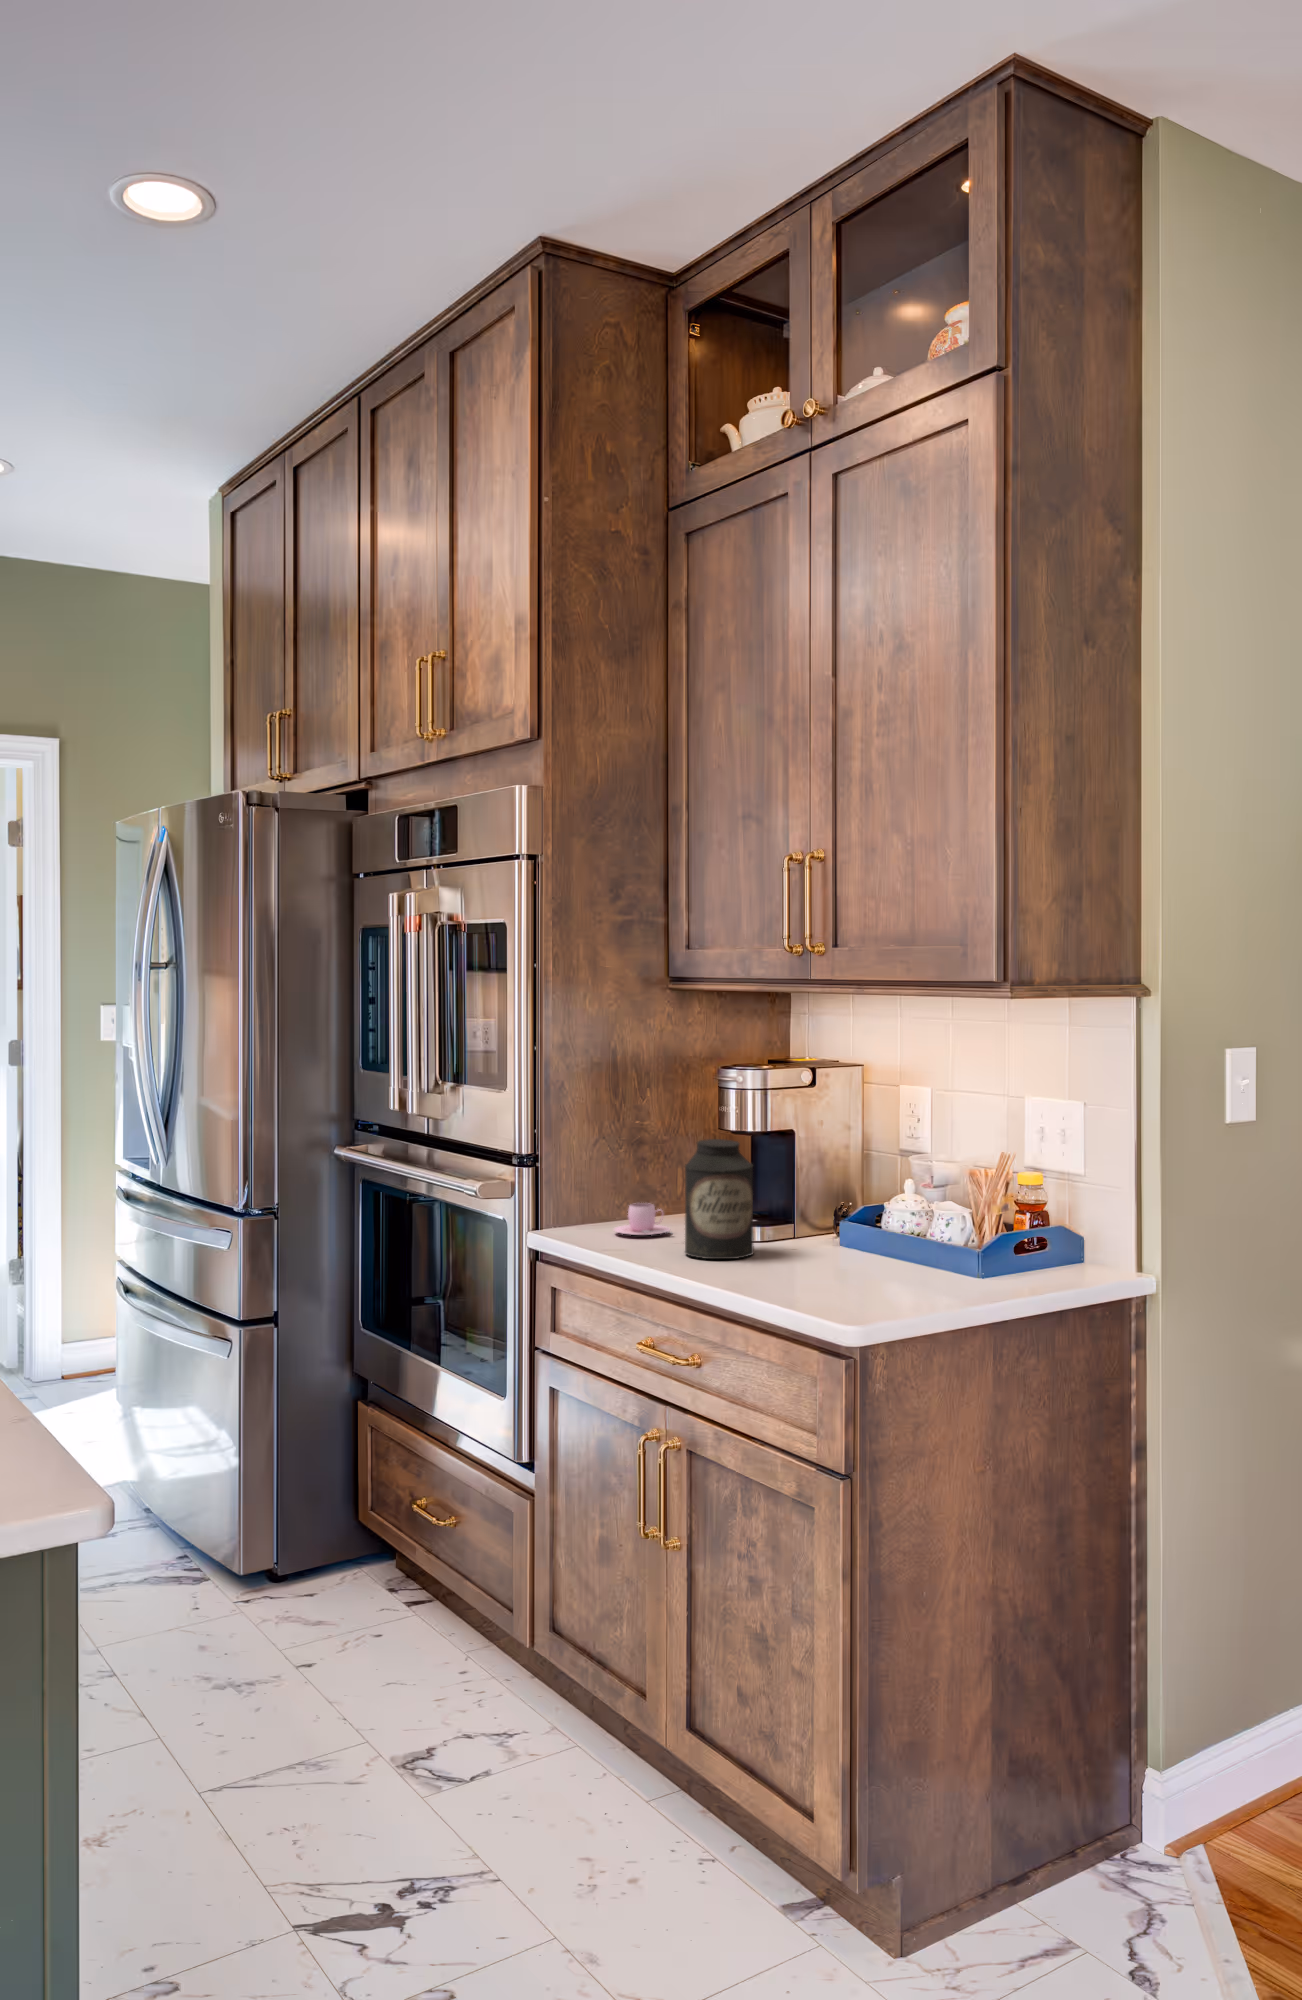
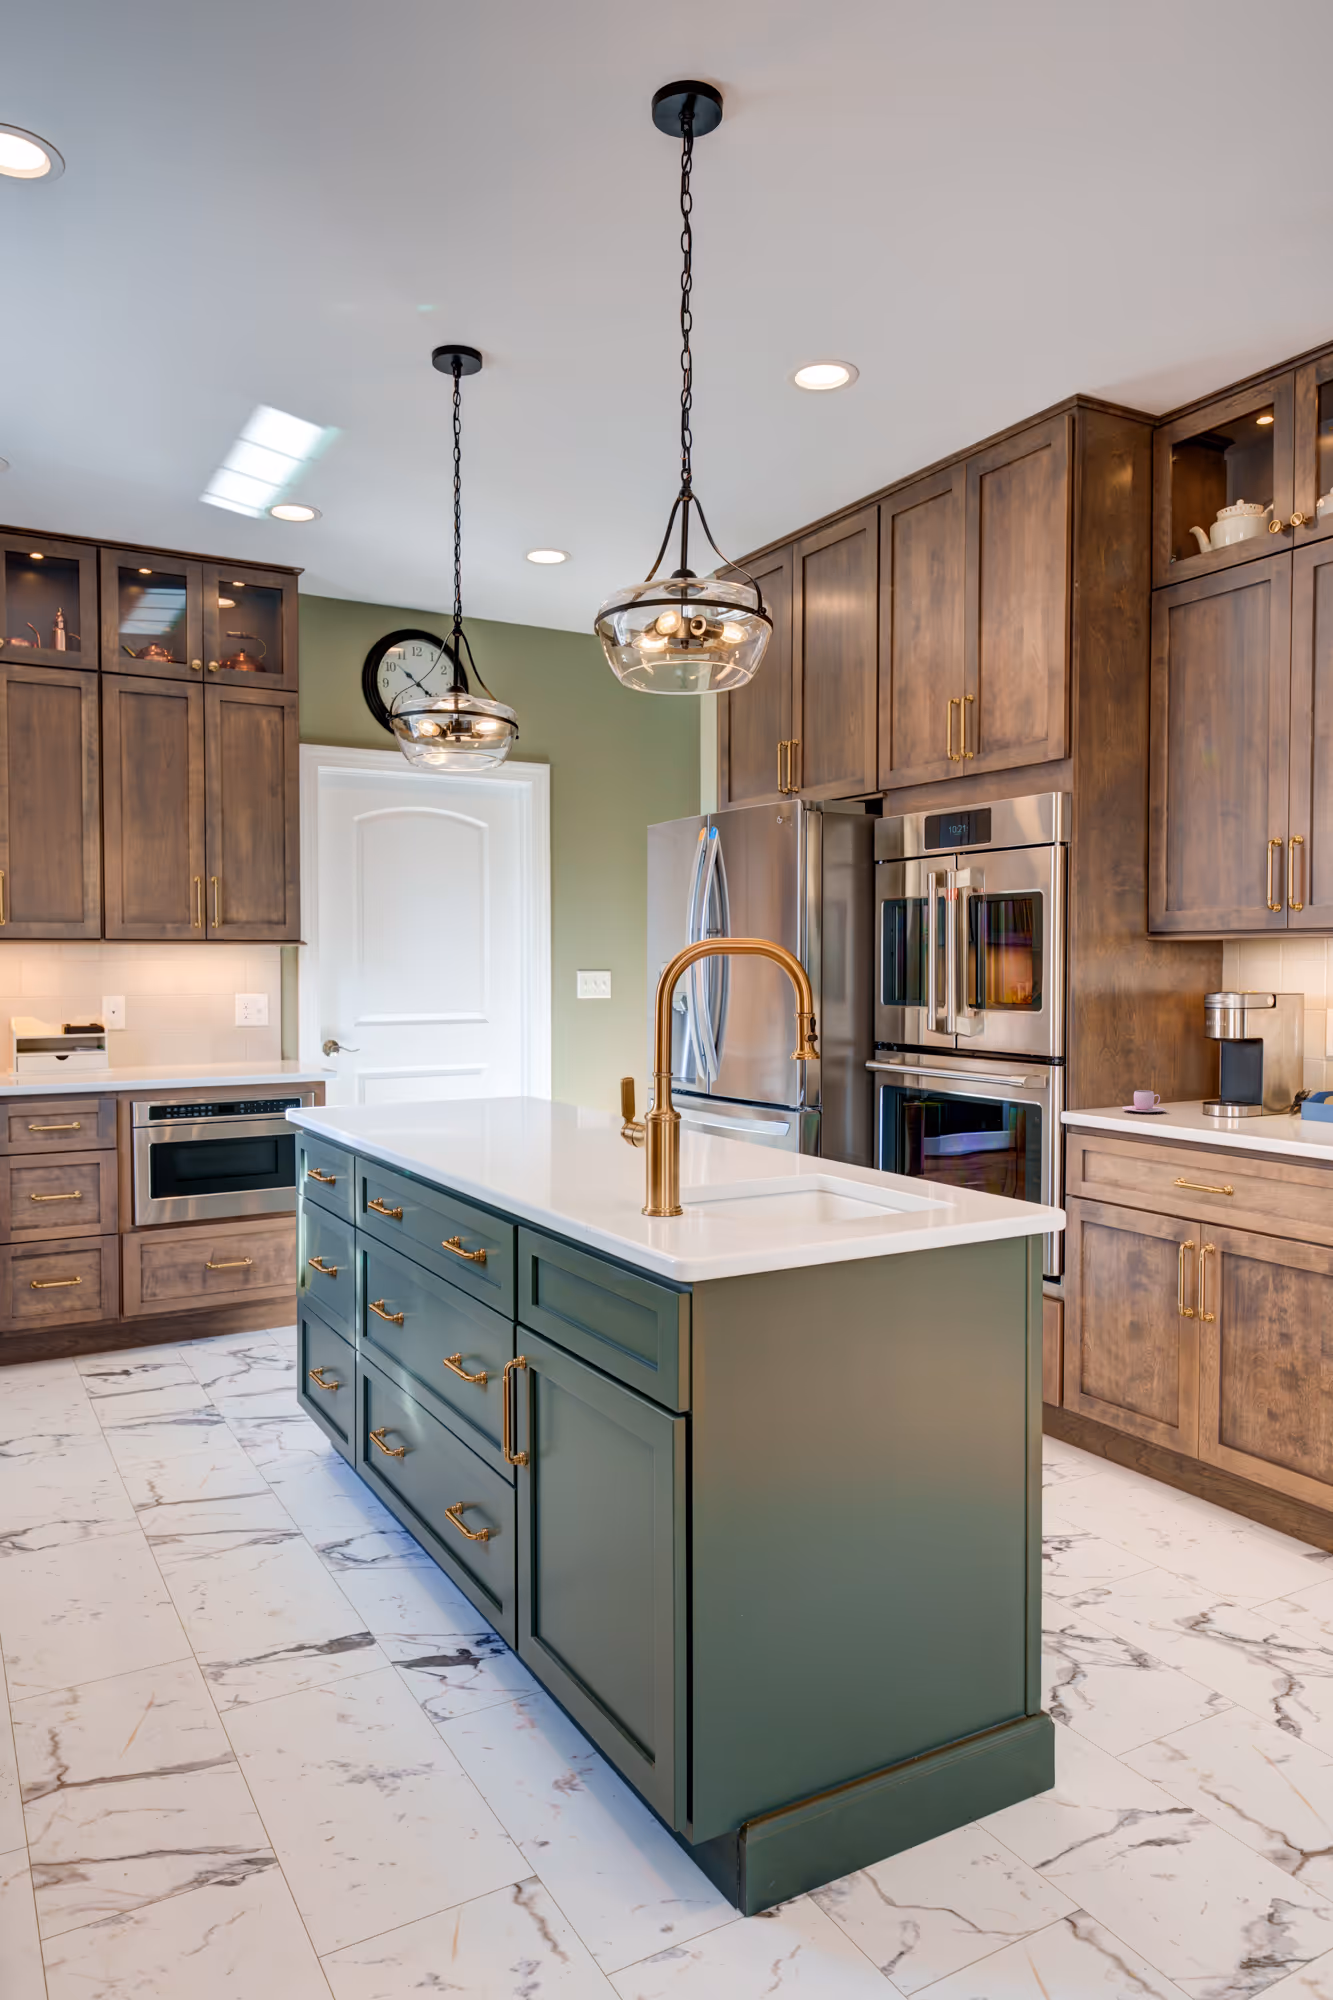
canister: present [685,1139,754,1259] -> none [1196,1042,1250,1125]

